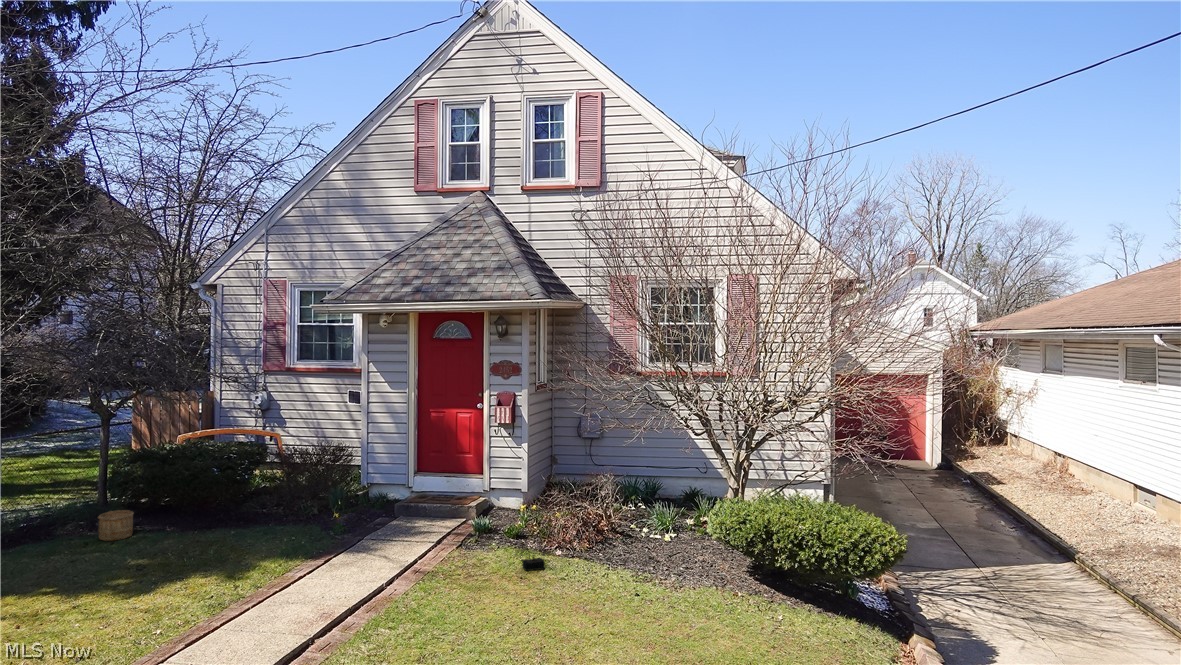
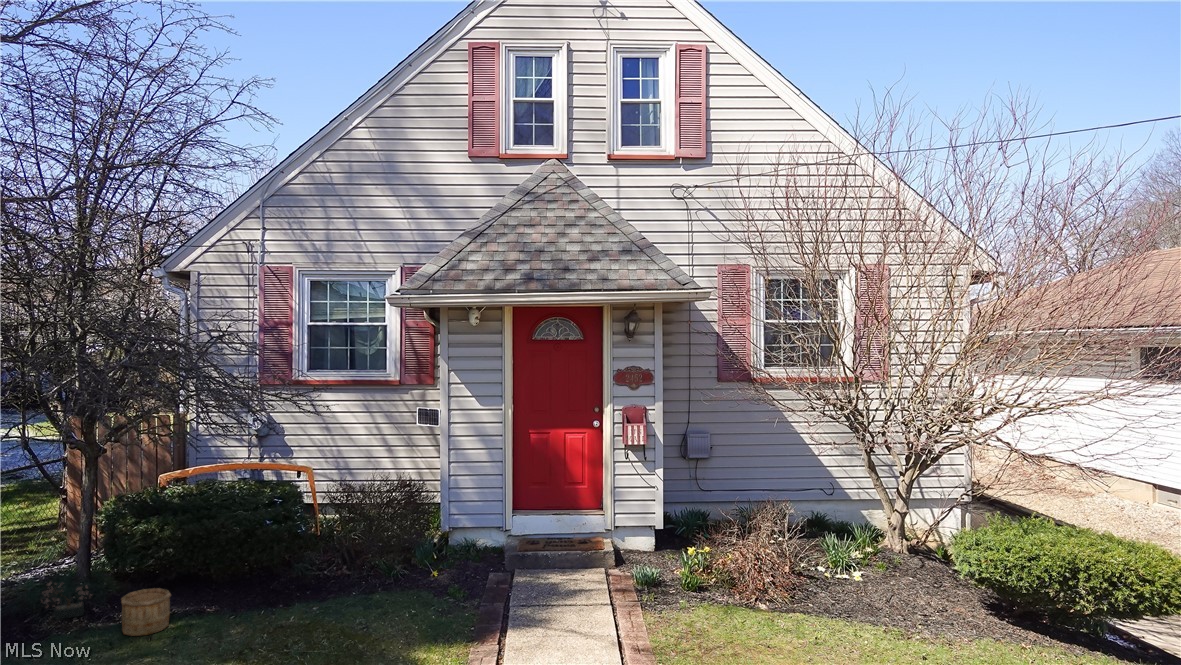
decorative plant: present [517,541,545,571] -> present [45,583,88,620]

